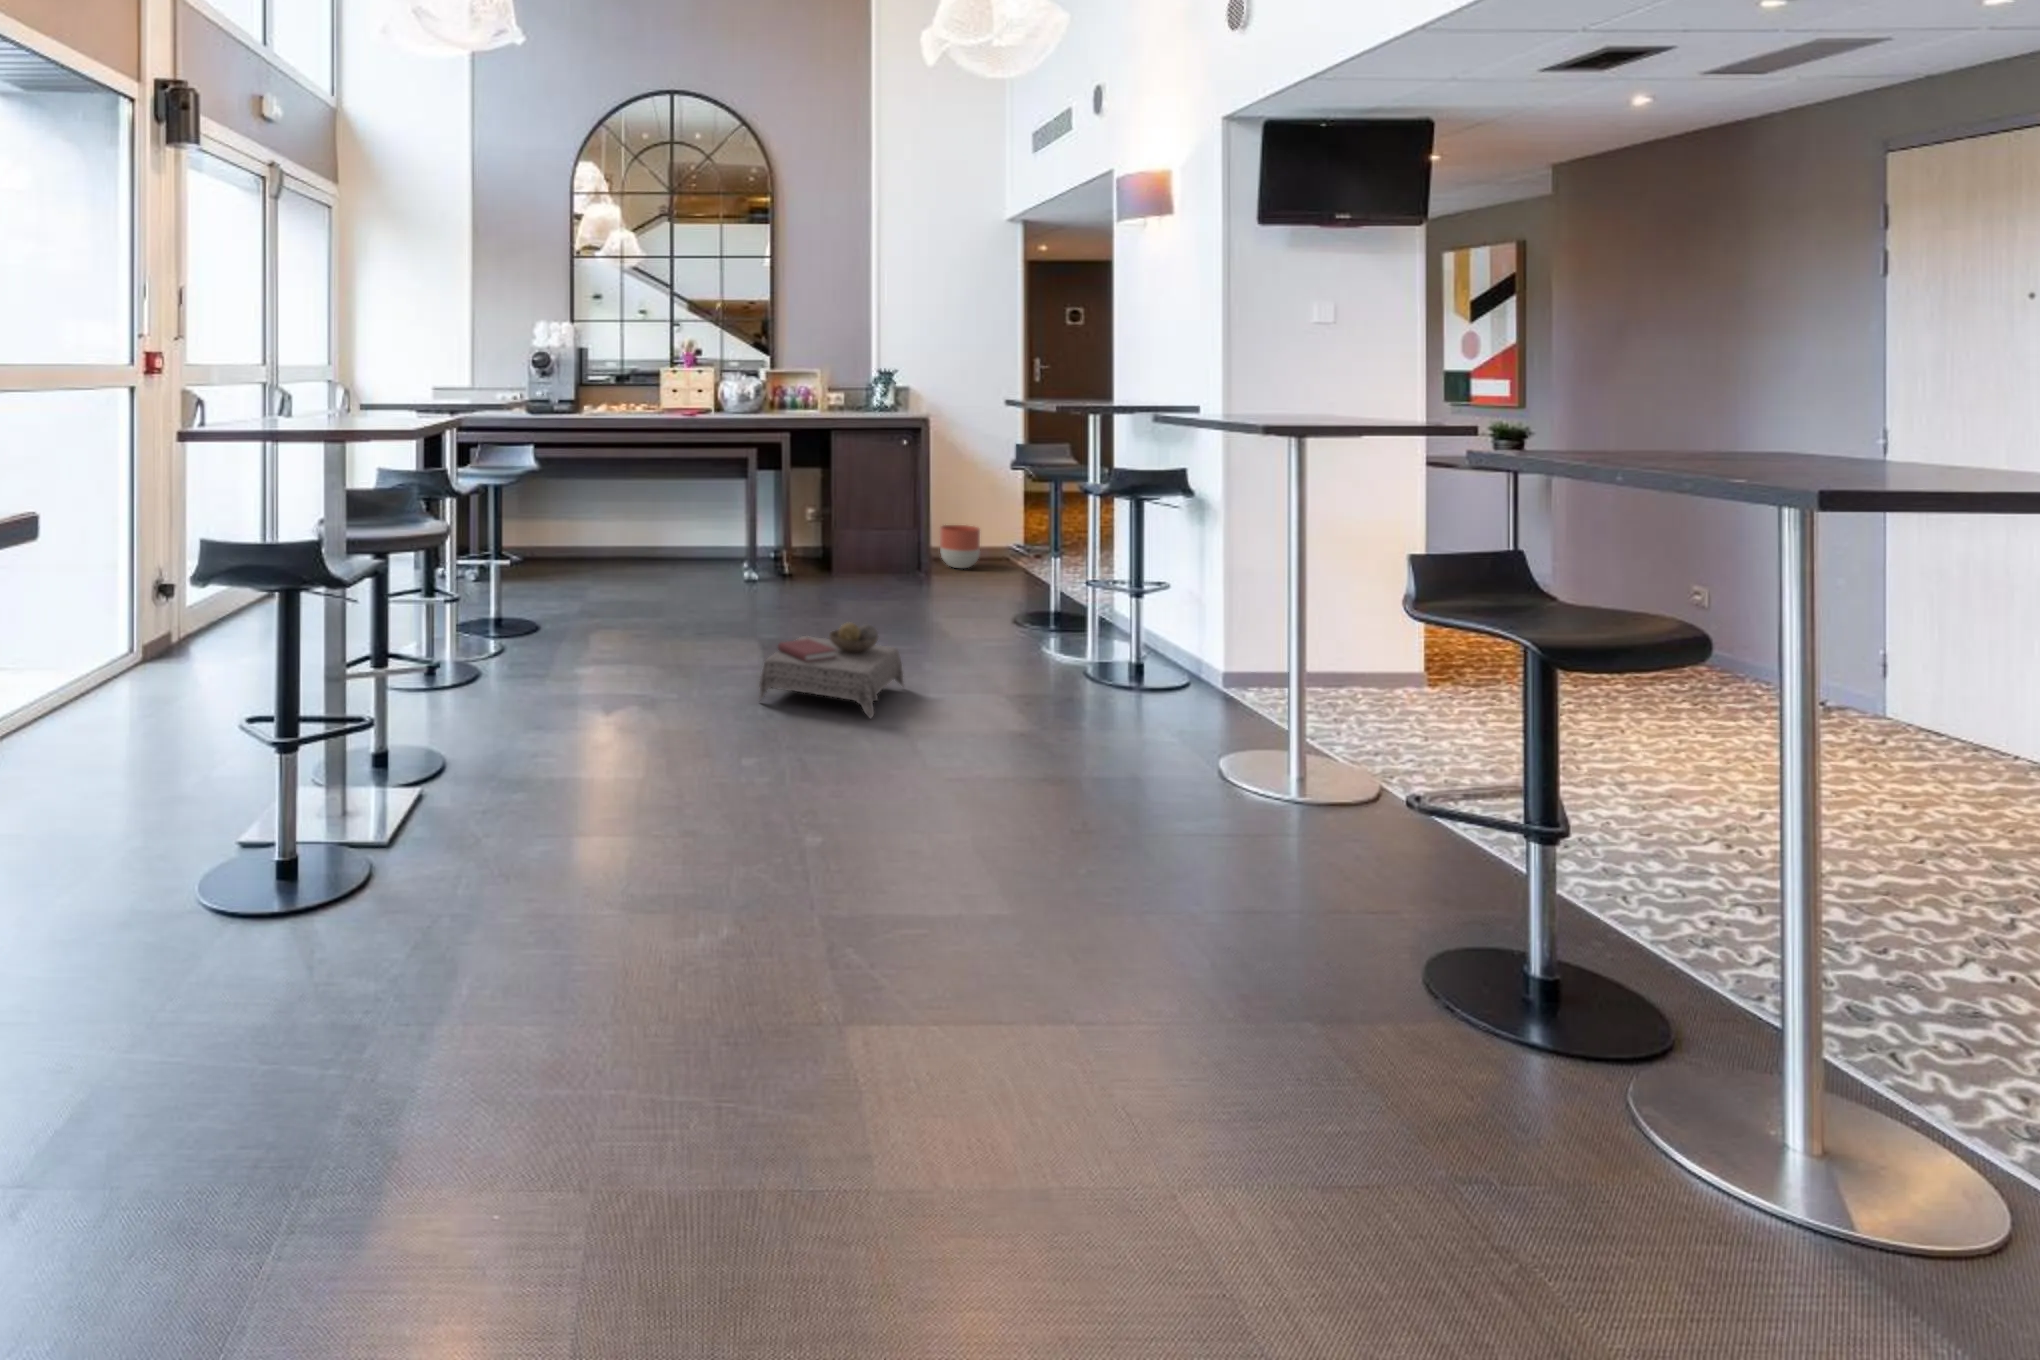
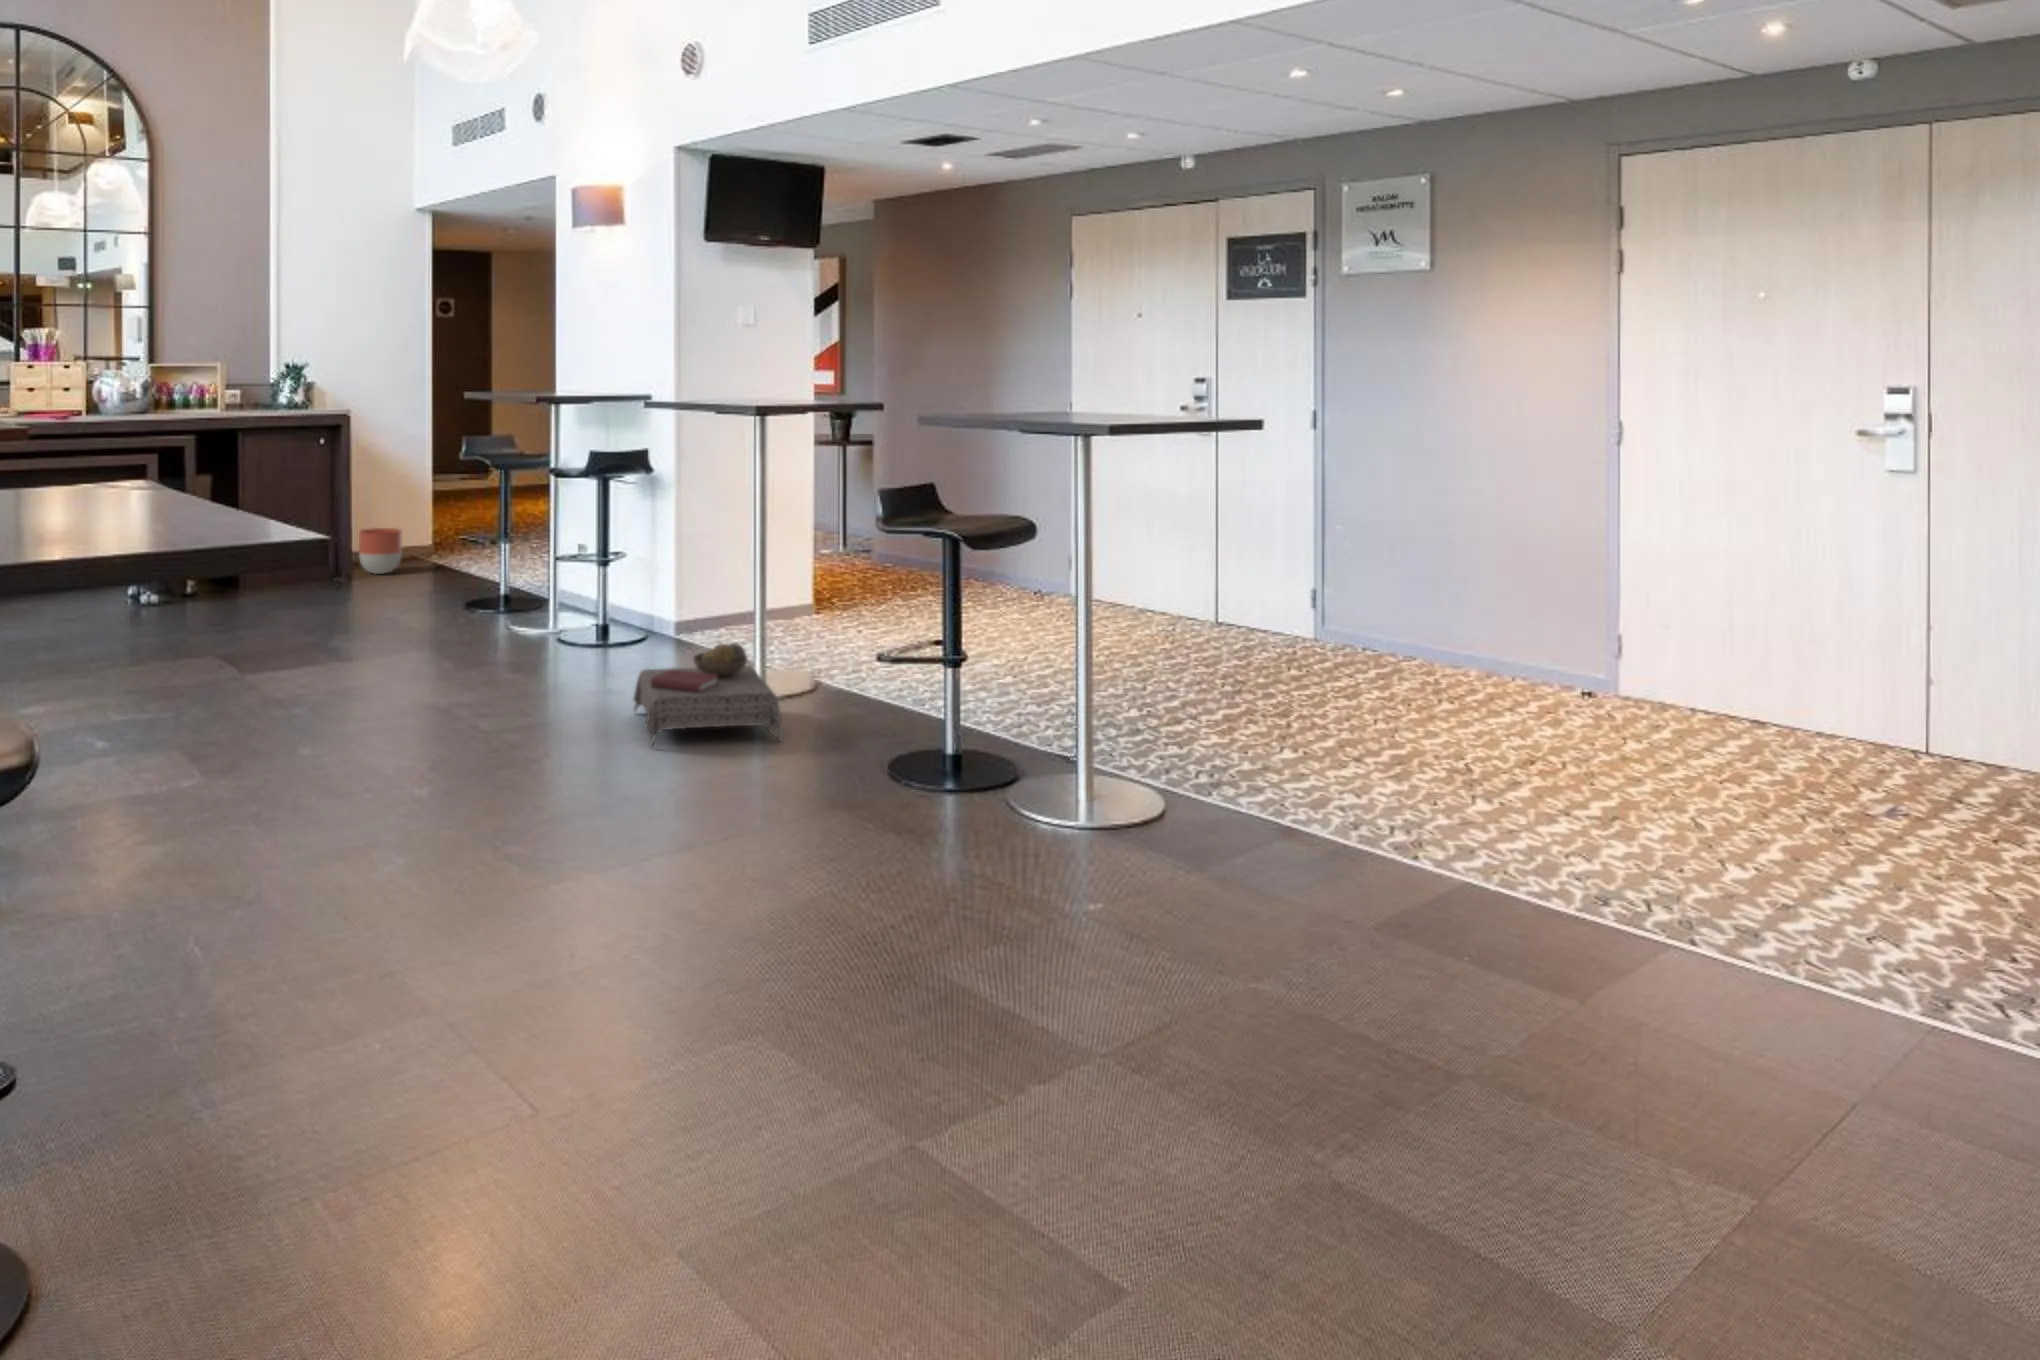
ottoman: present [759,623,903,718] -> present [633,644,783,745]

